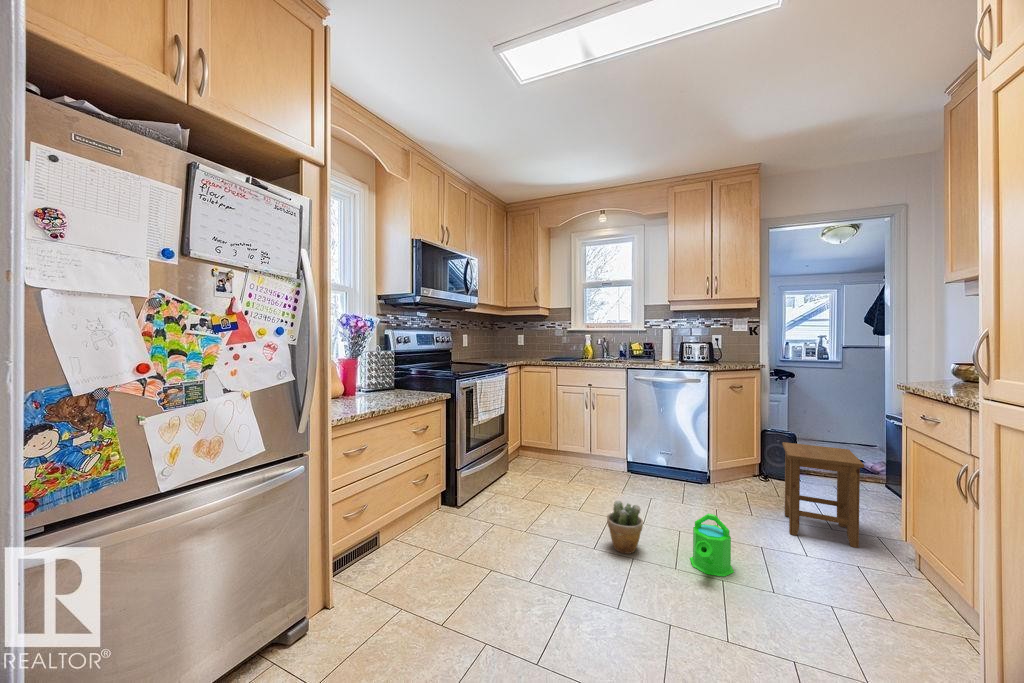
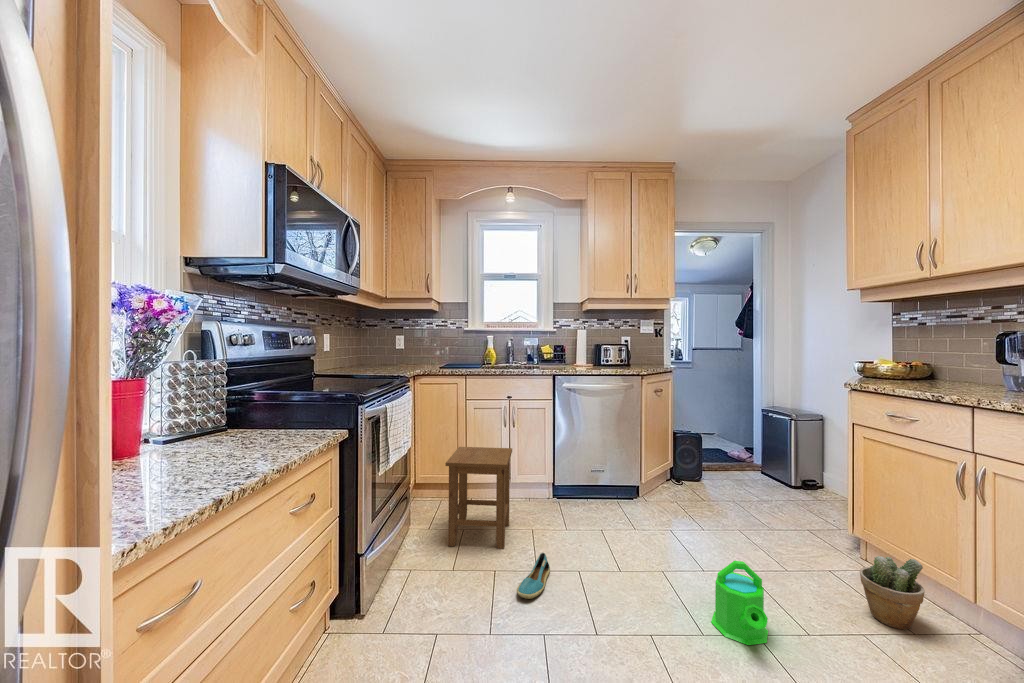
stool: present [782,442,864,548] -> present [445,447,512,549]
shoe: none [557,496,590,520] -> present [517,553,550,599]
potted plant: present [607,501,643,554] -> present [860,556,925,629]

